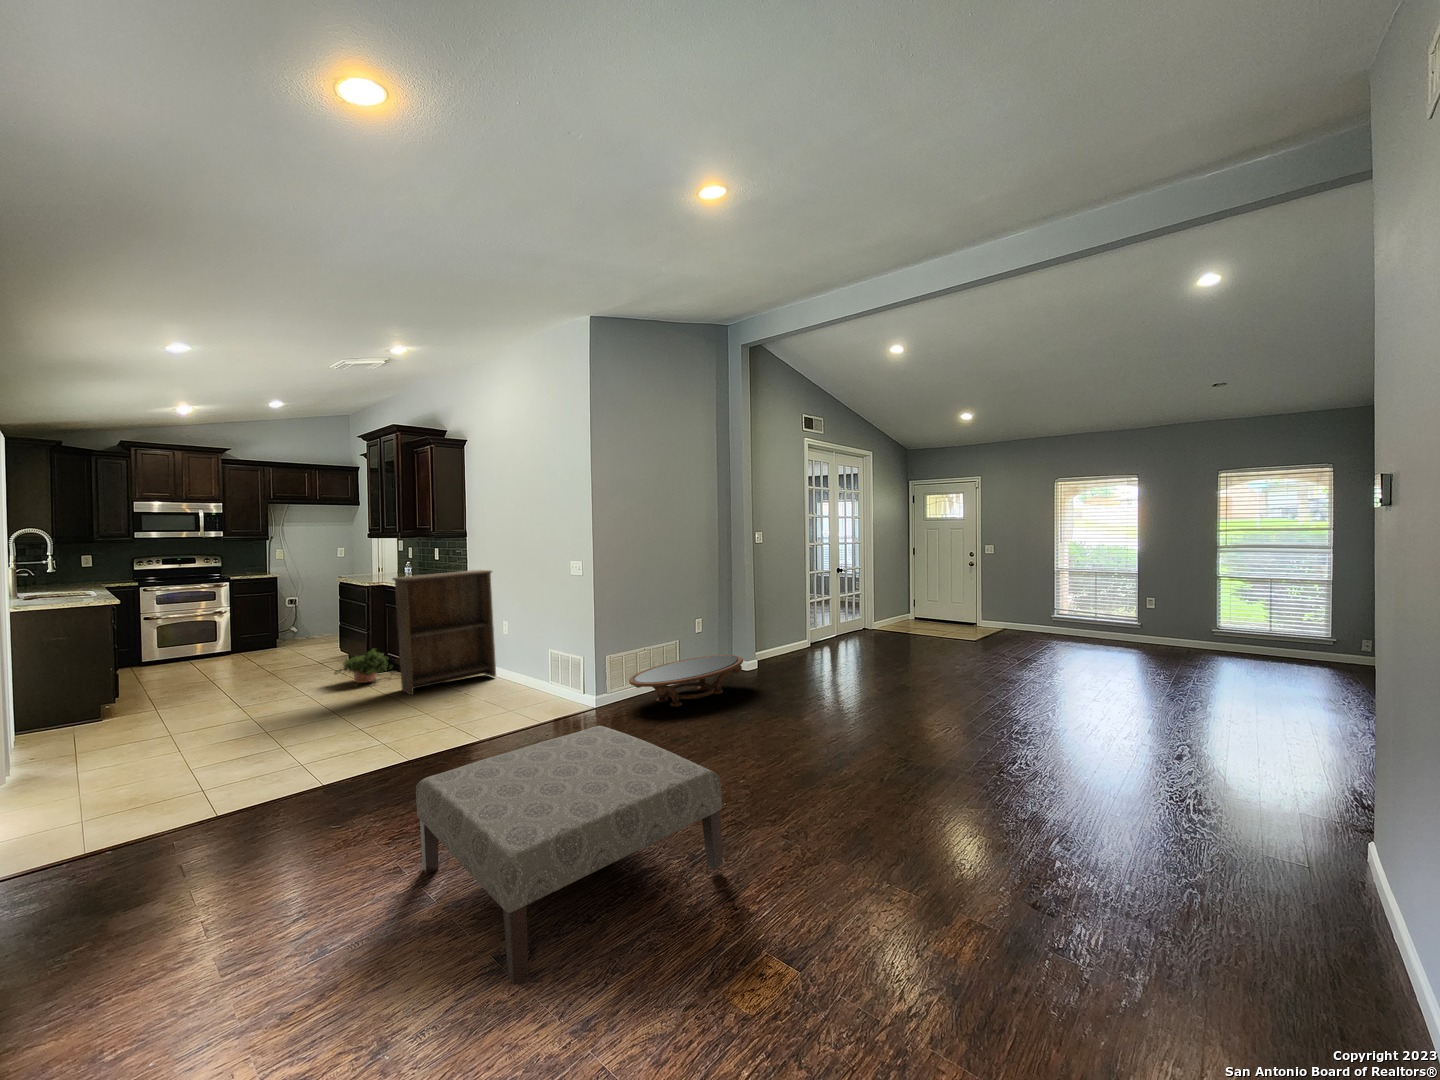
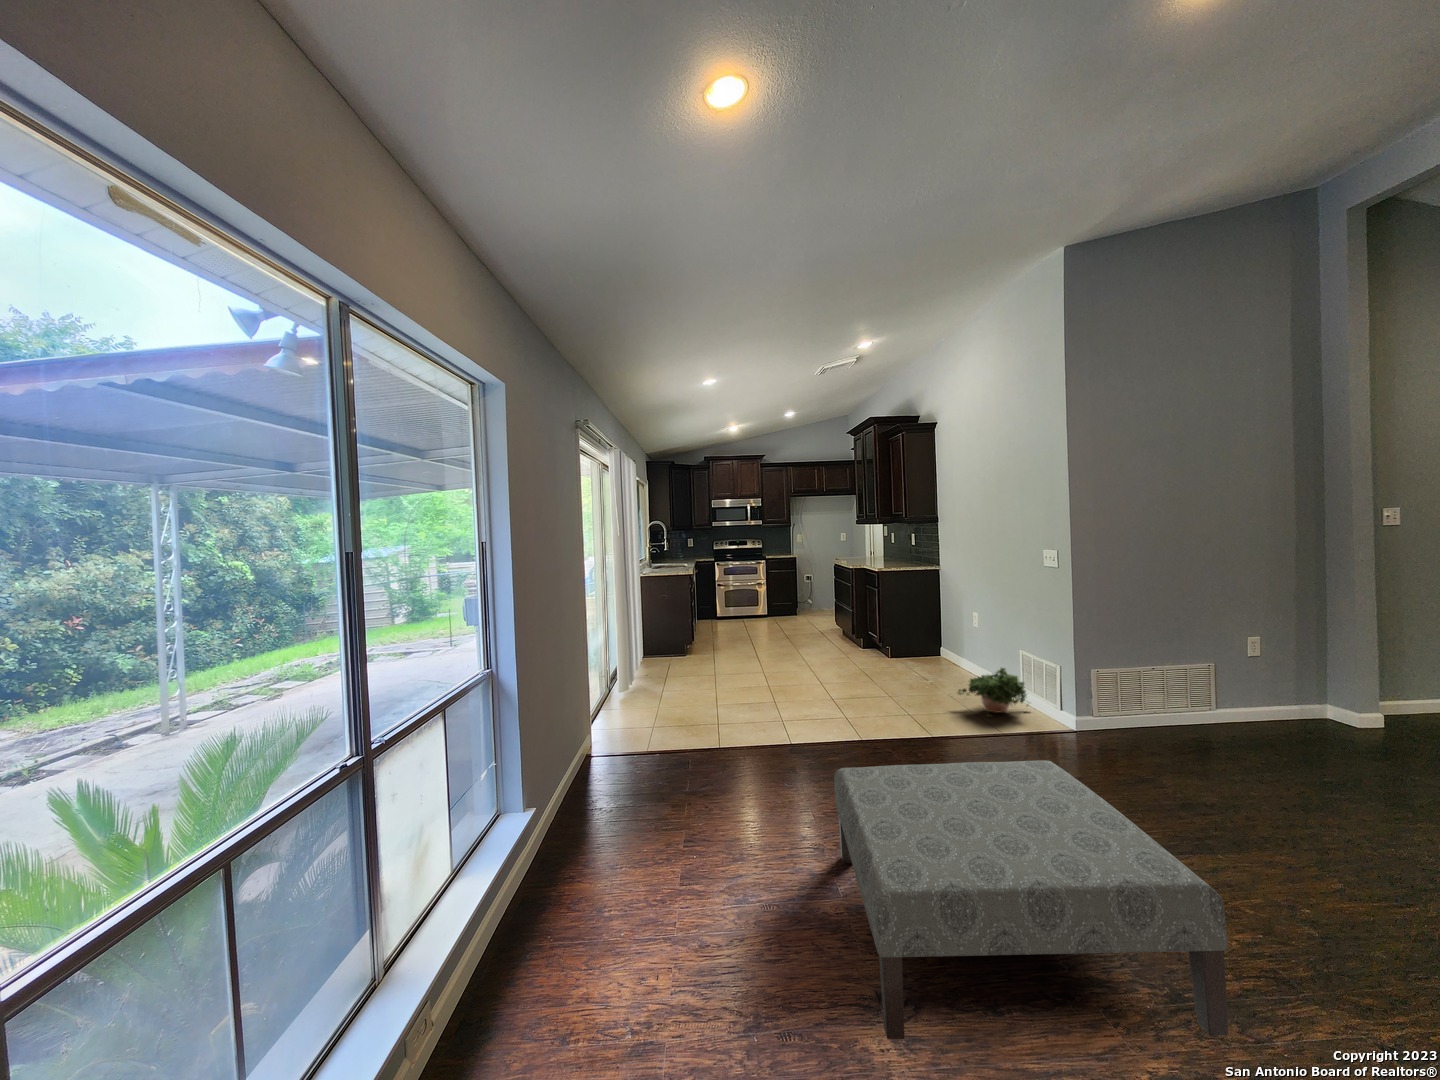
bookshelf: present [393,570,496,695] -> none [867,557,967,675]
potted plant: present [334,649,391,686] -> present [957,668,1027,716]
coffee table: present [629,655,743,706] -> none [1123,691,1339,756]

